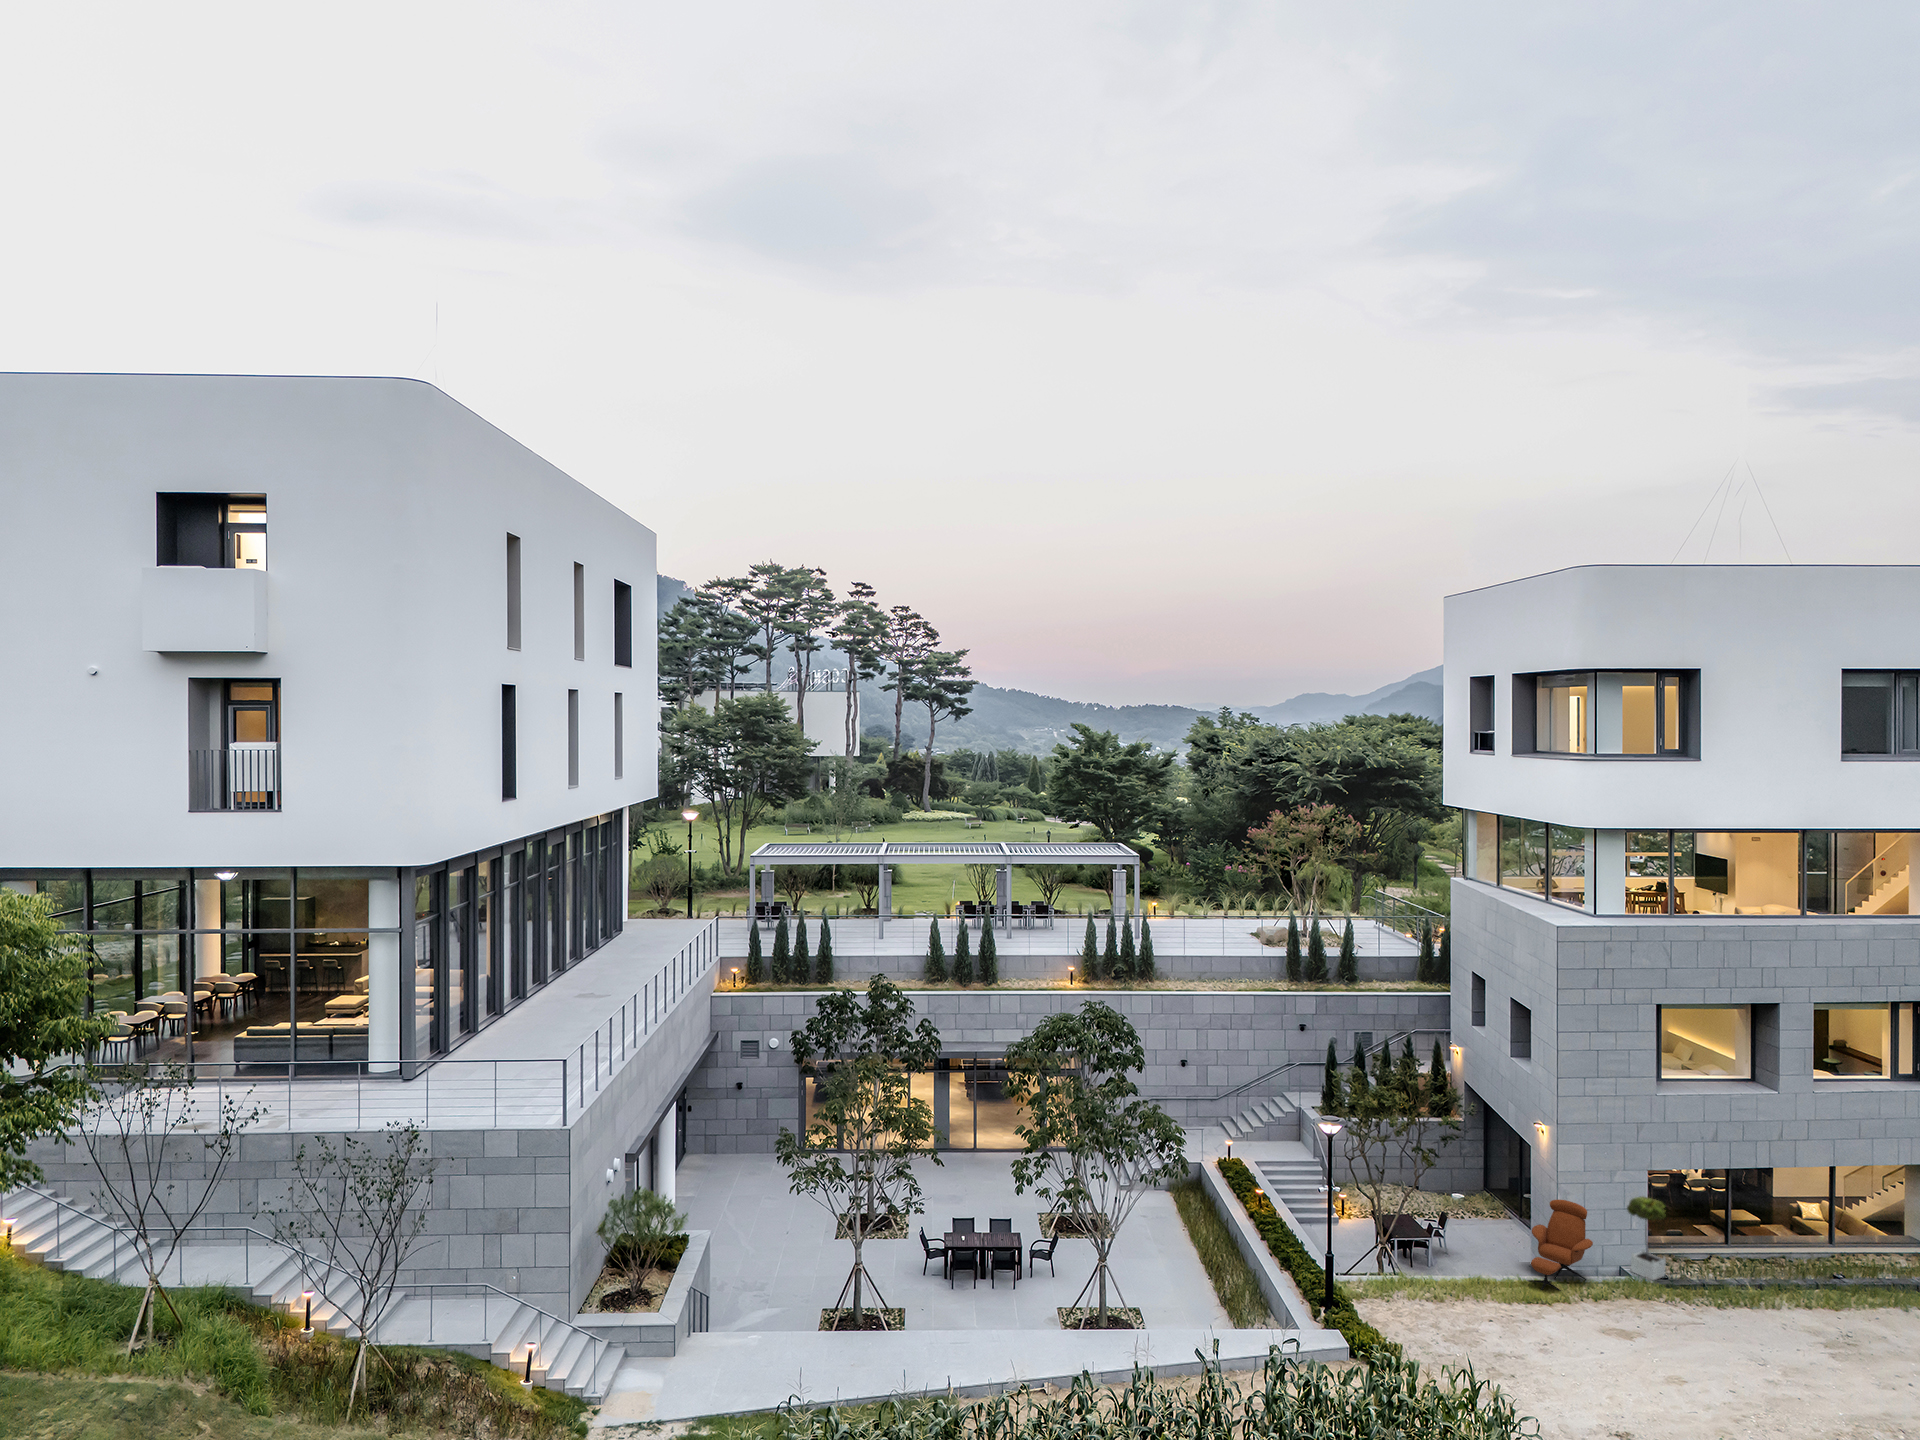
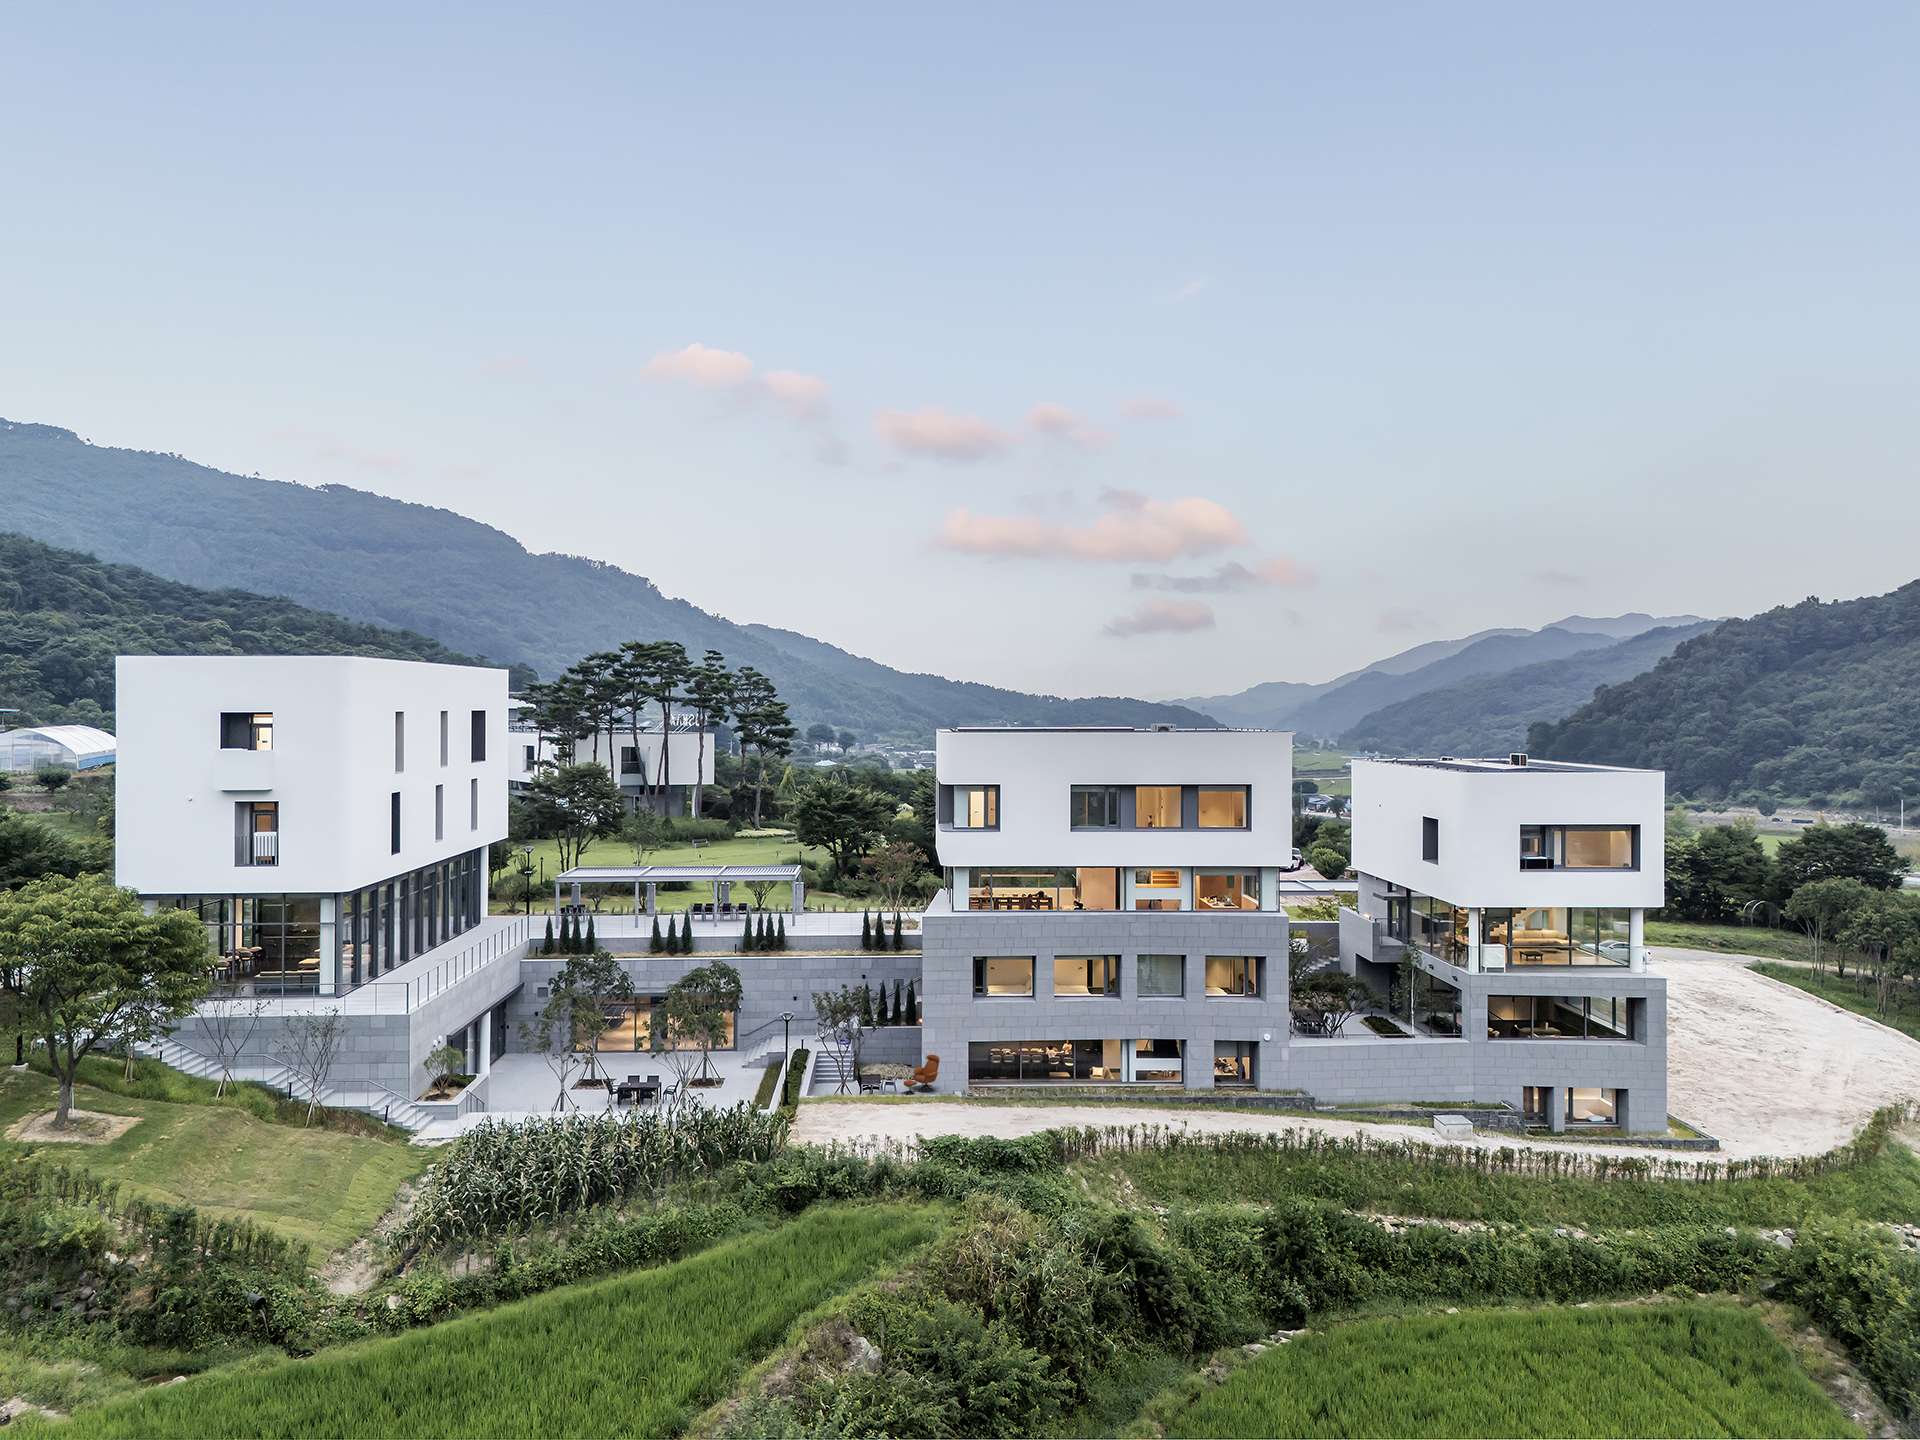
potted tree: present [1627,1196,1666,1280] -> none [960,1052,977,1091]

